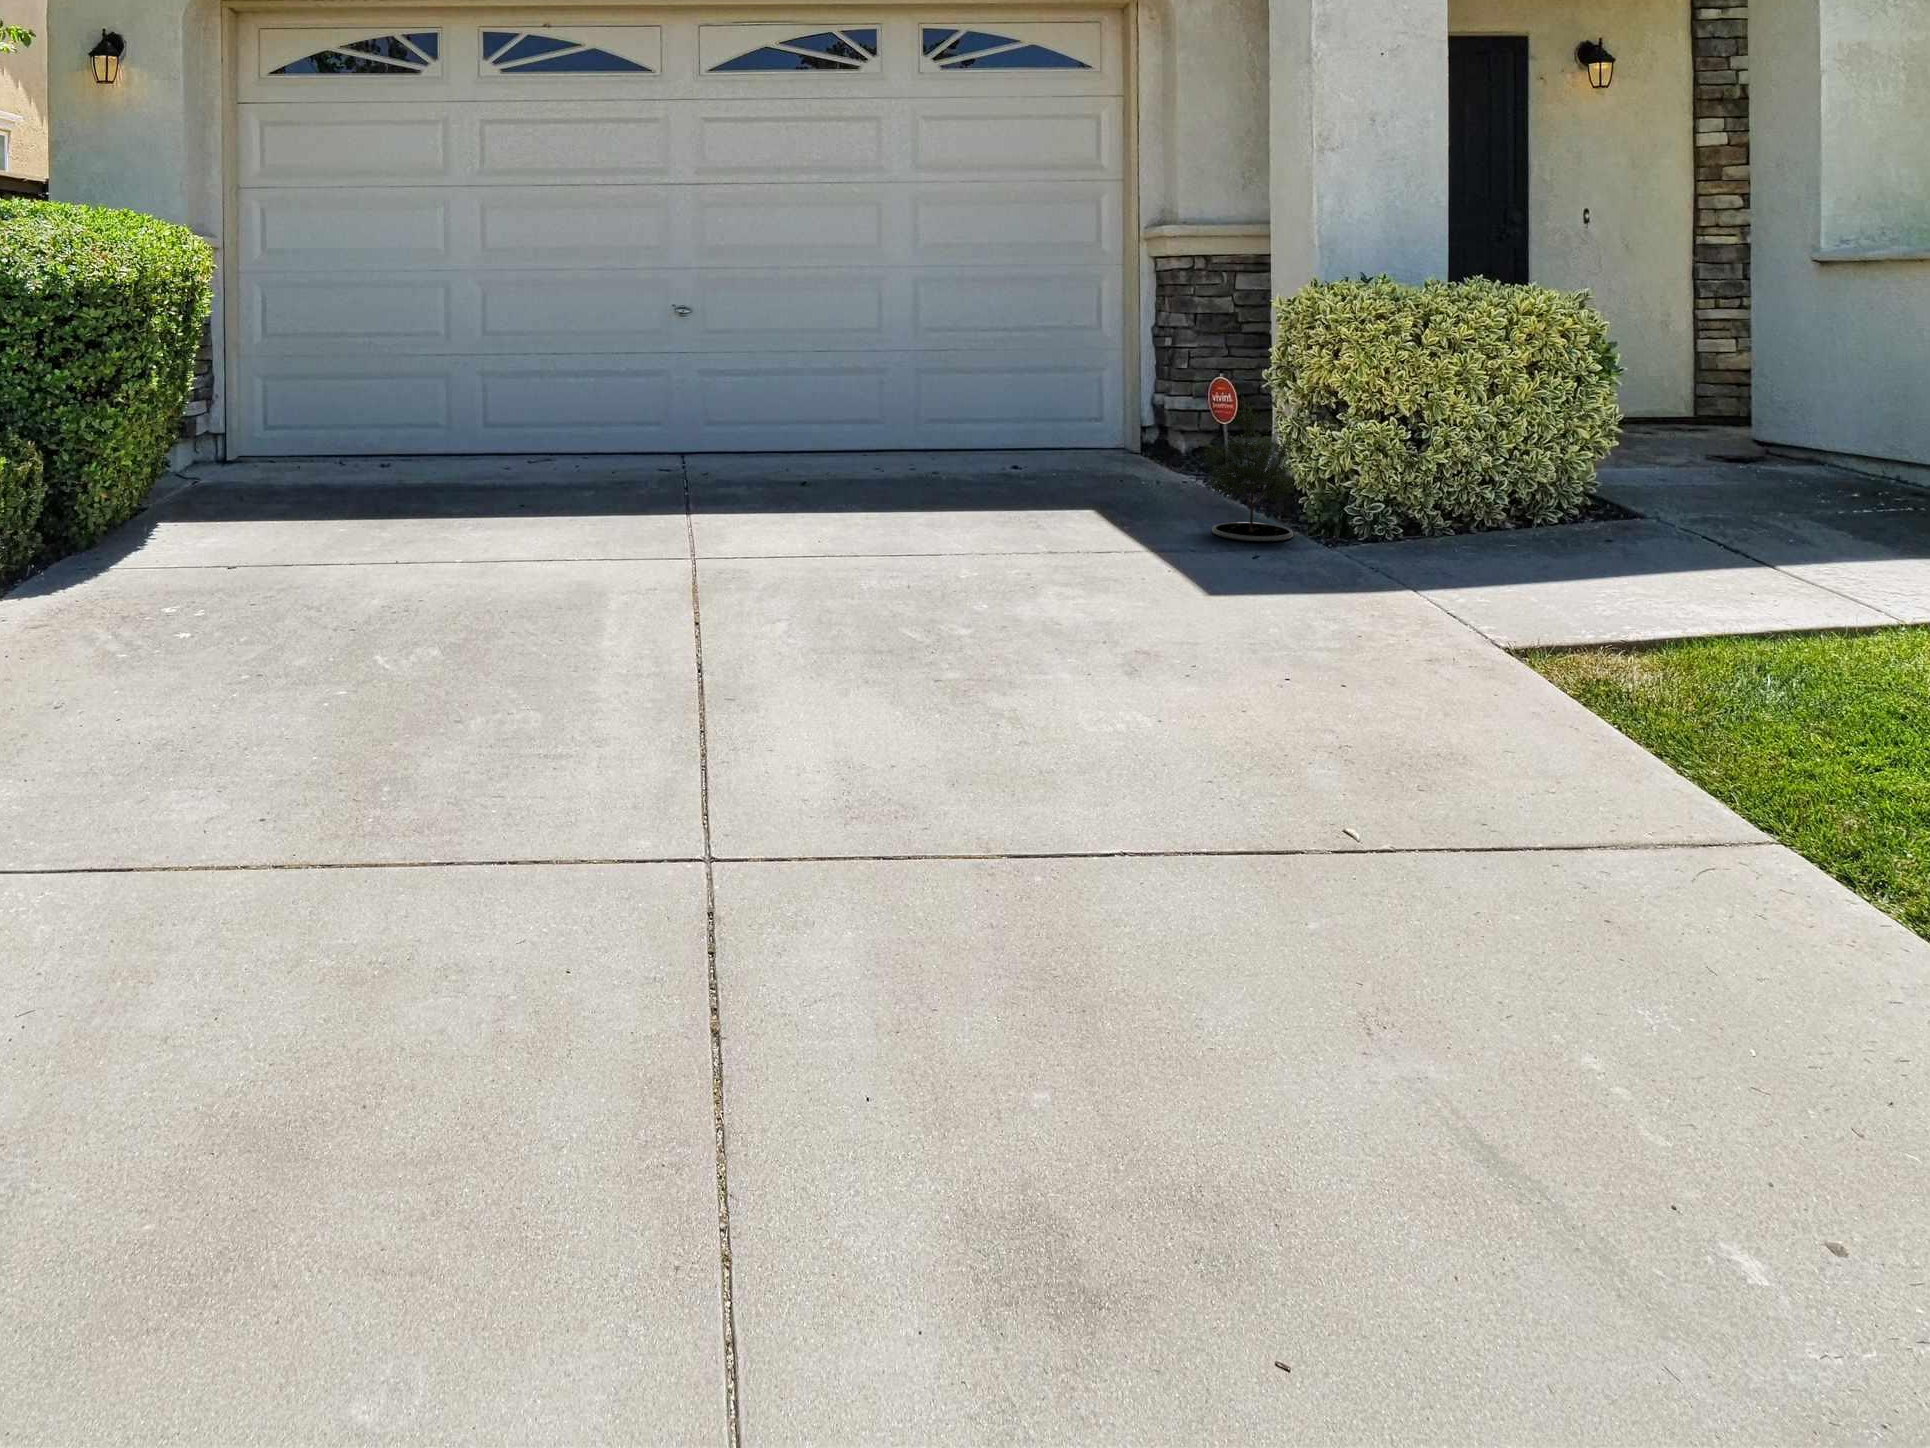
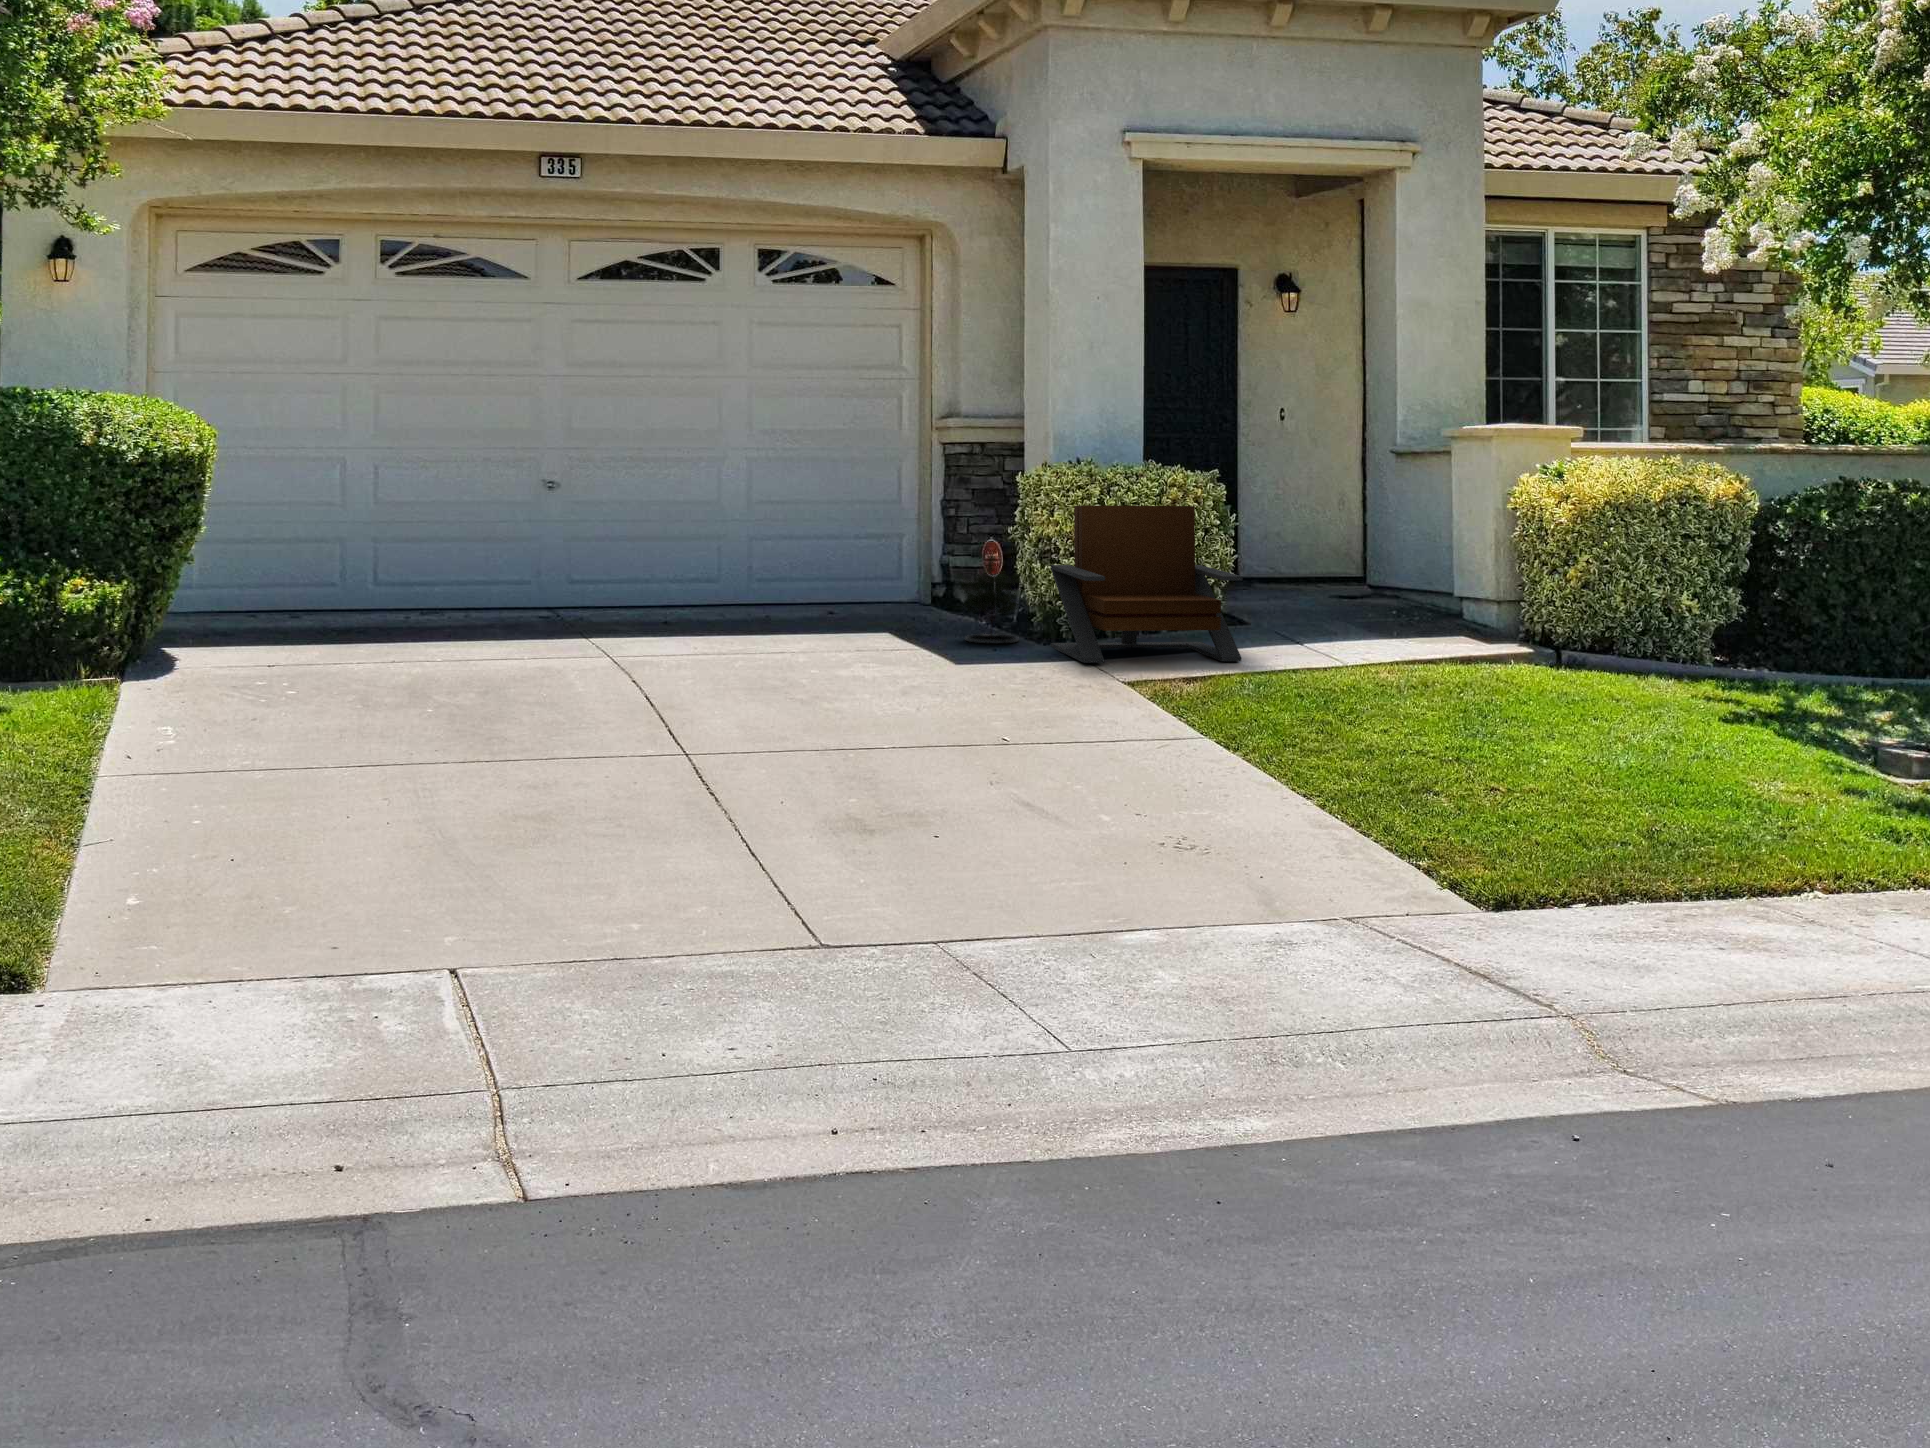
lounge chair: none [1344,343,1688,592] -> present [1051,505,1243,663]

